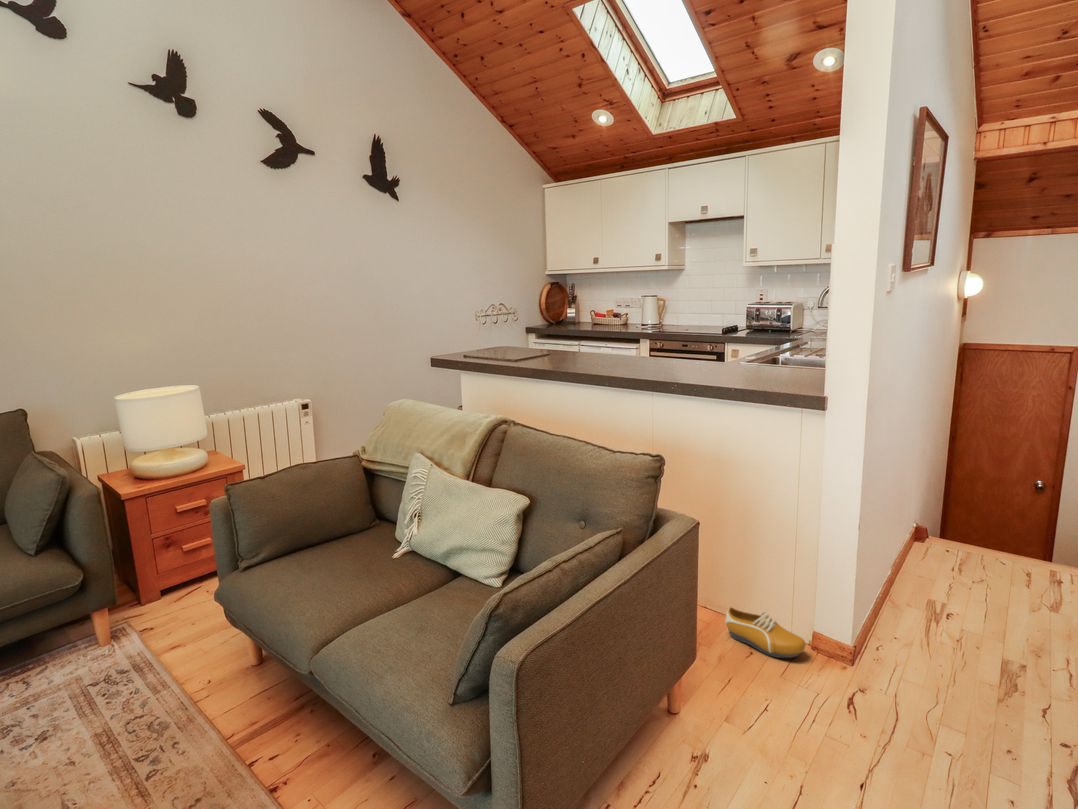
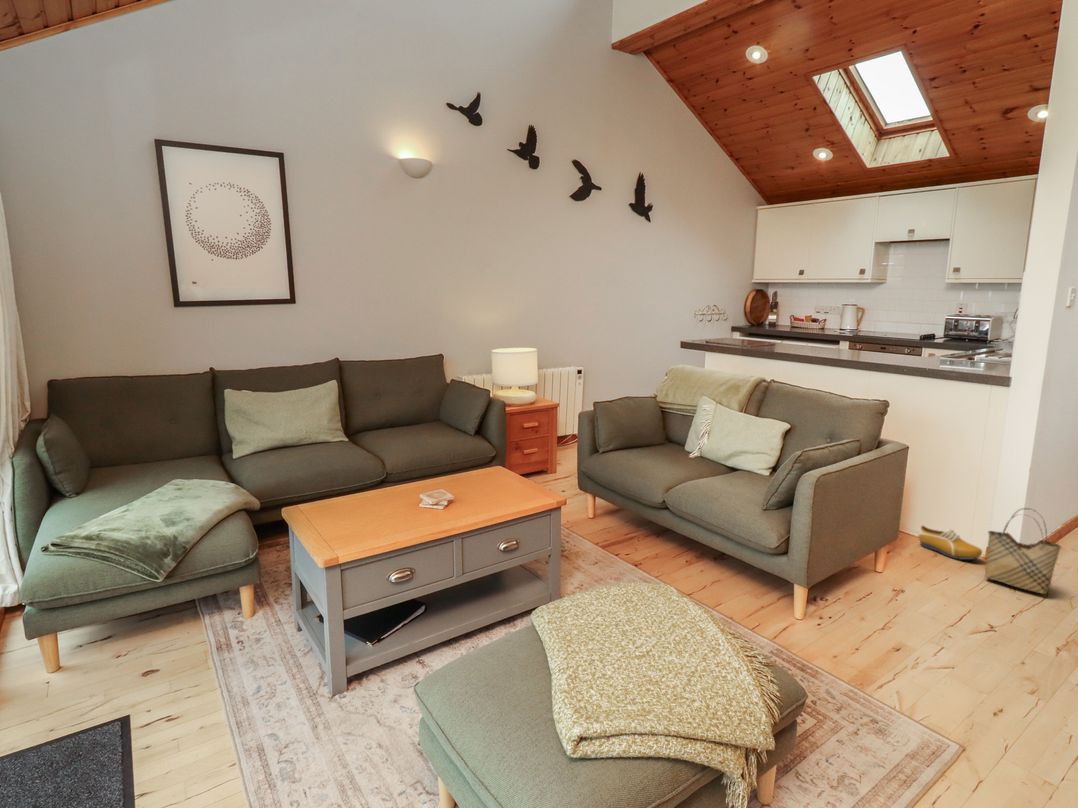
woven basket: none [811,589,905,718] -> present [985,512,1061,594]

